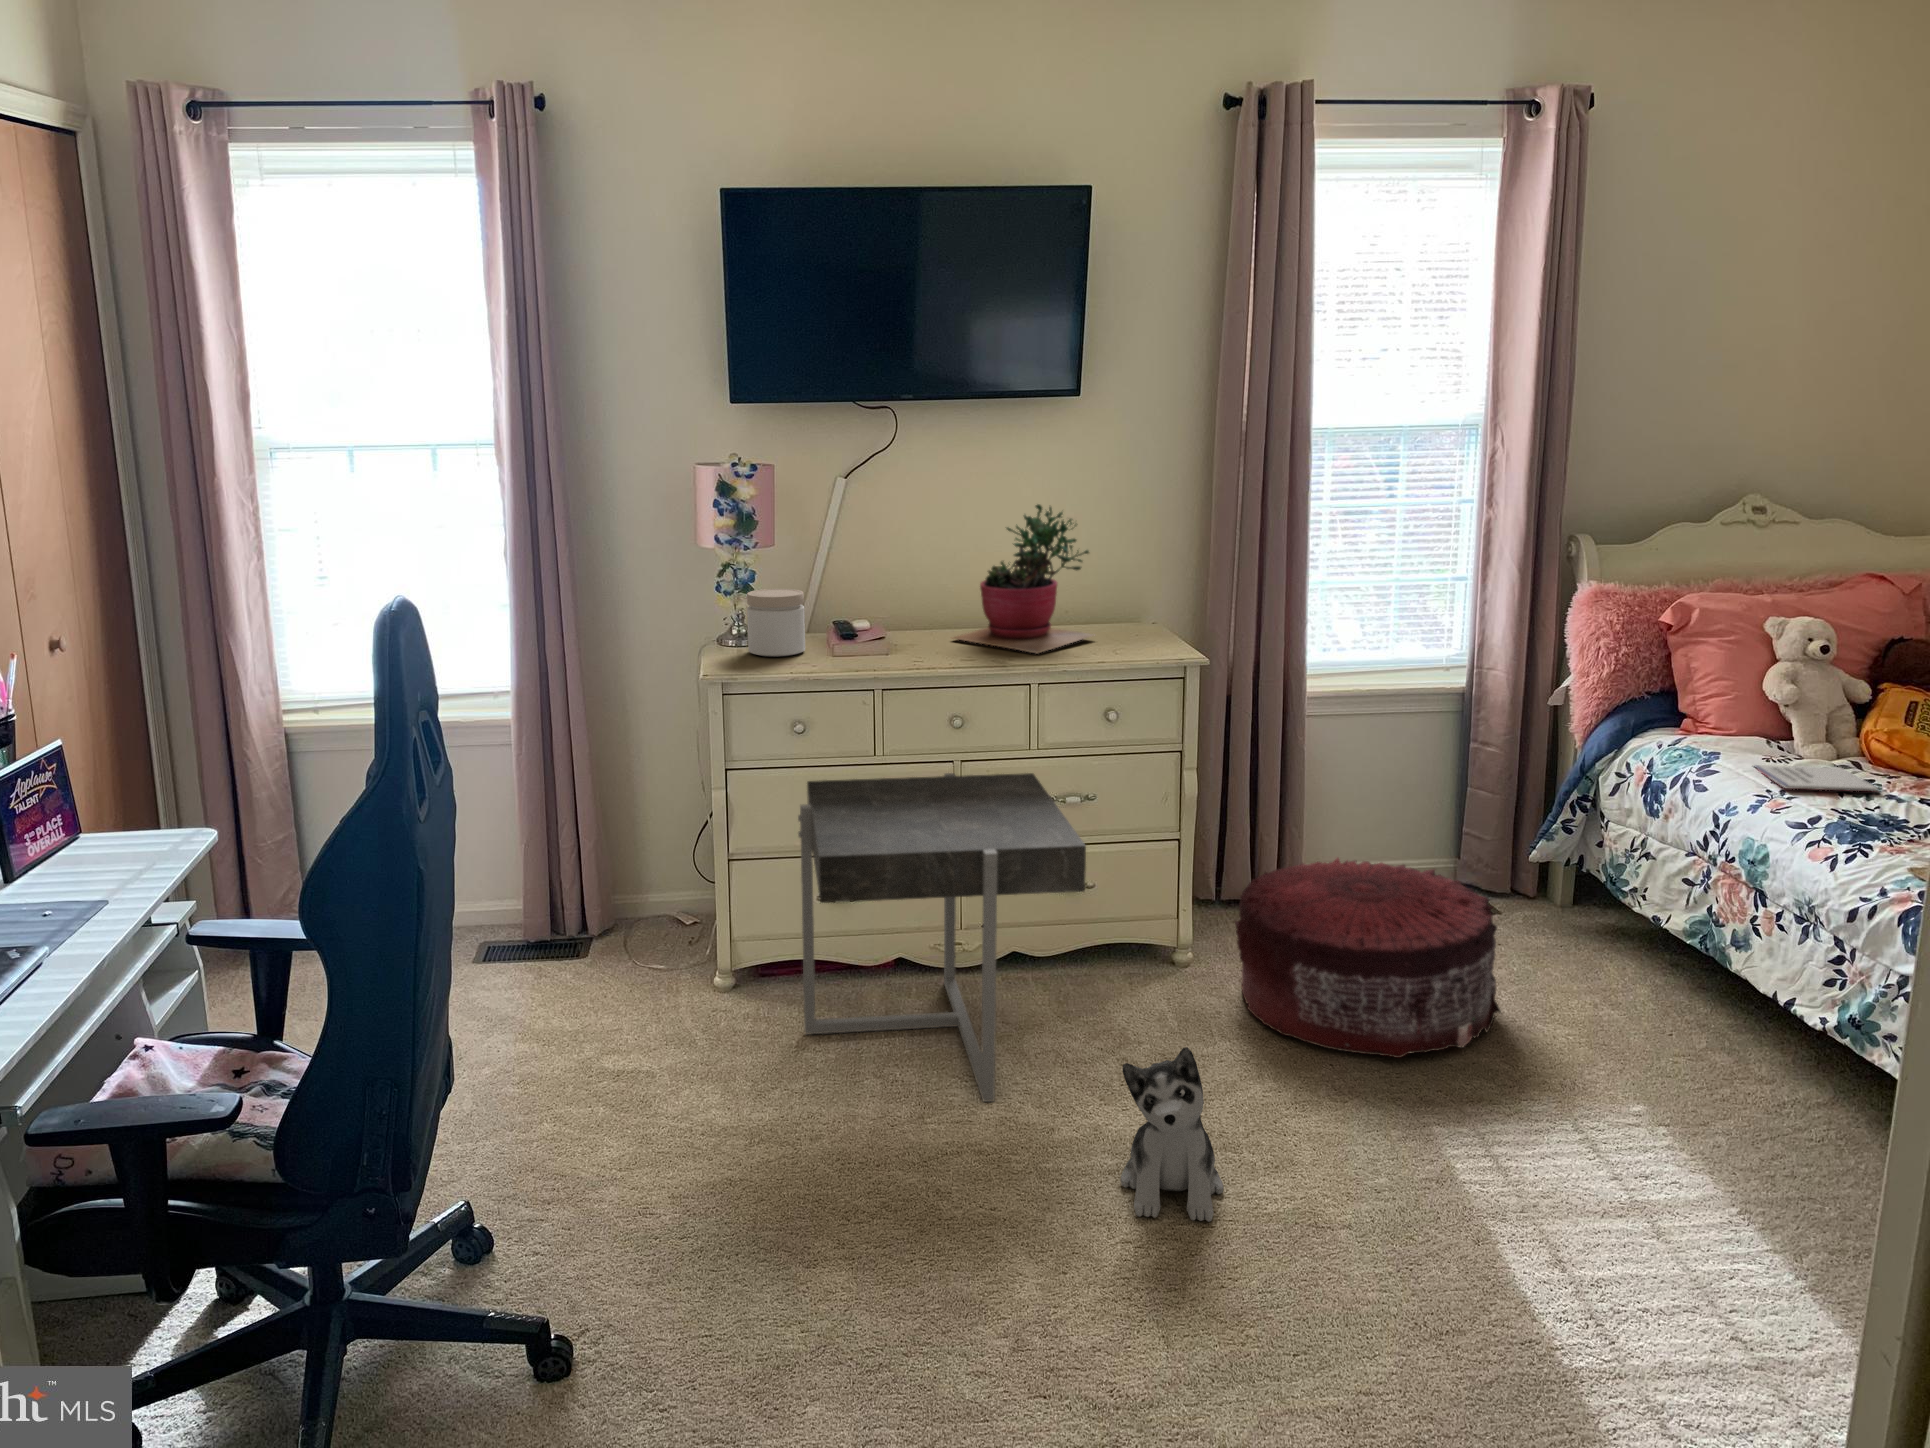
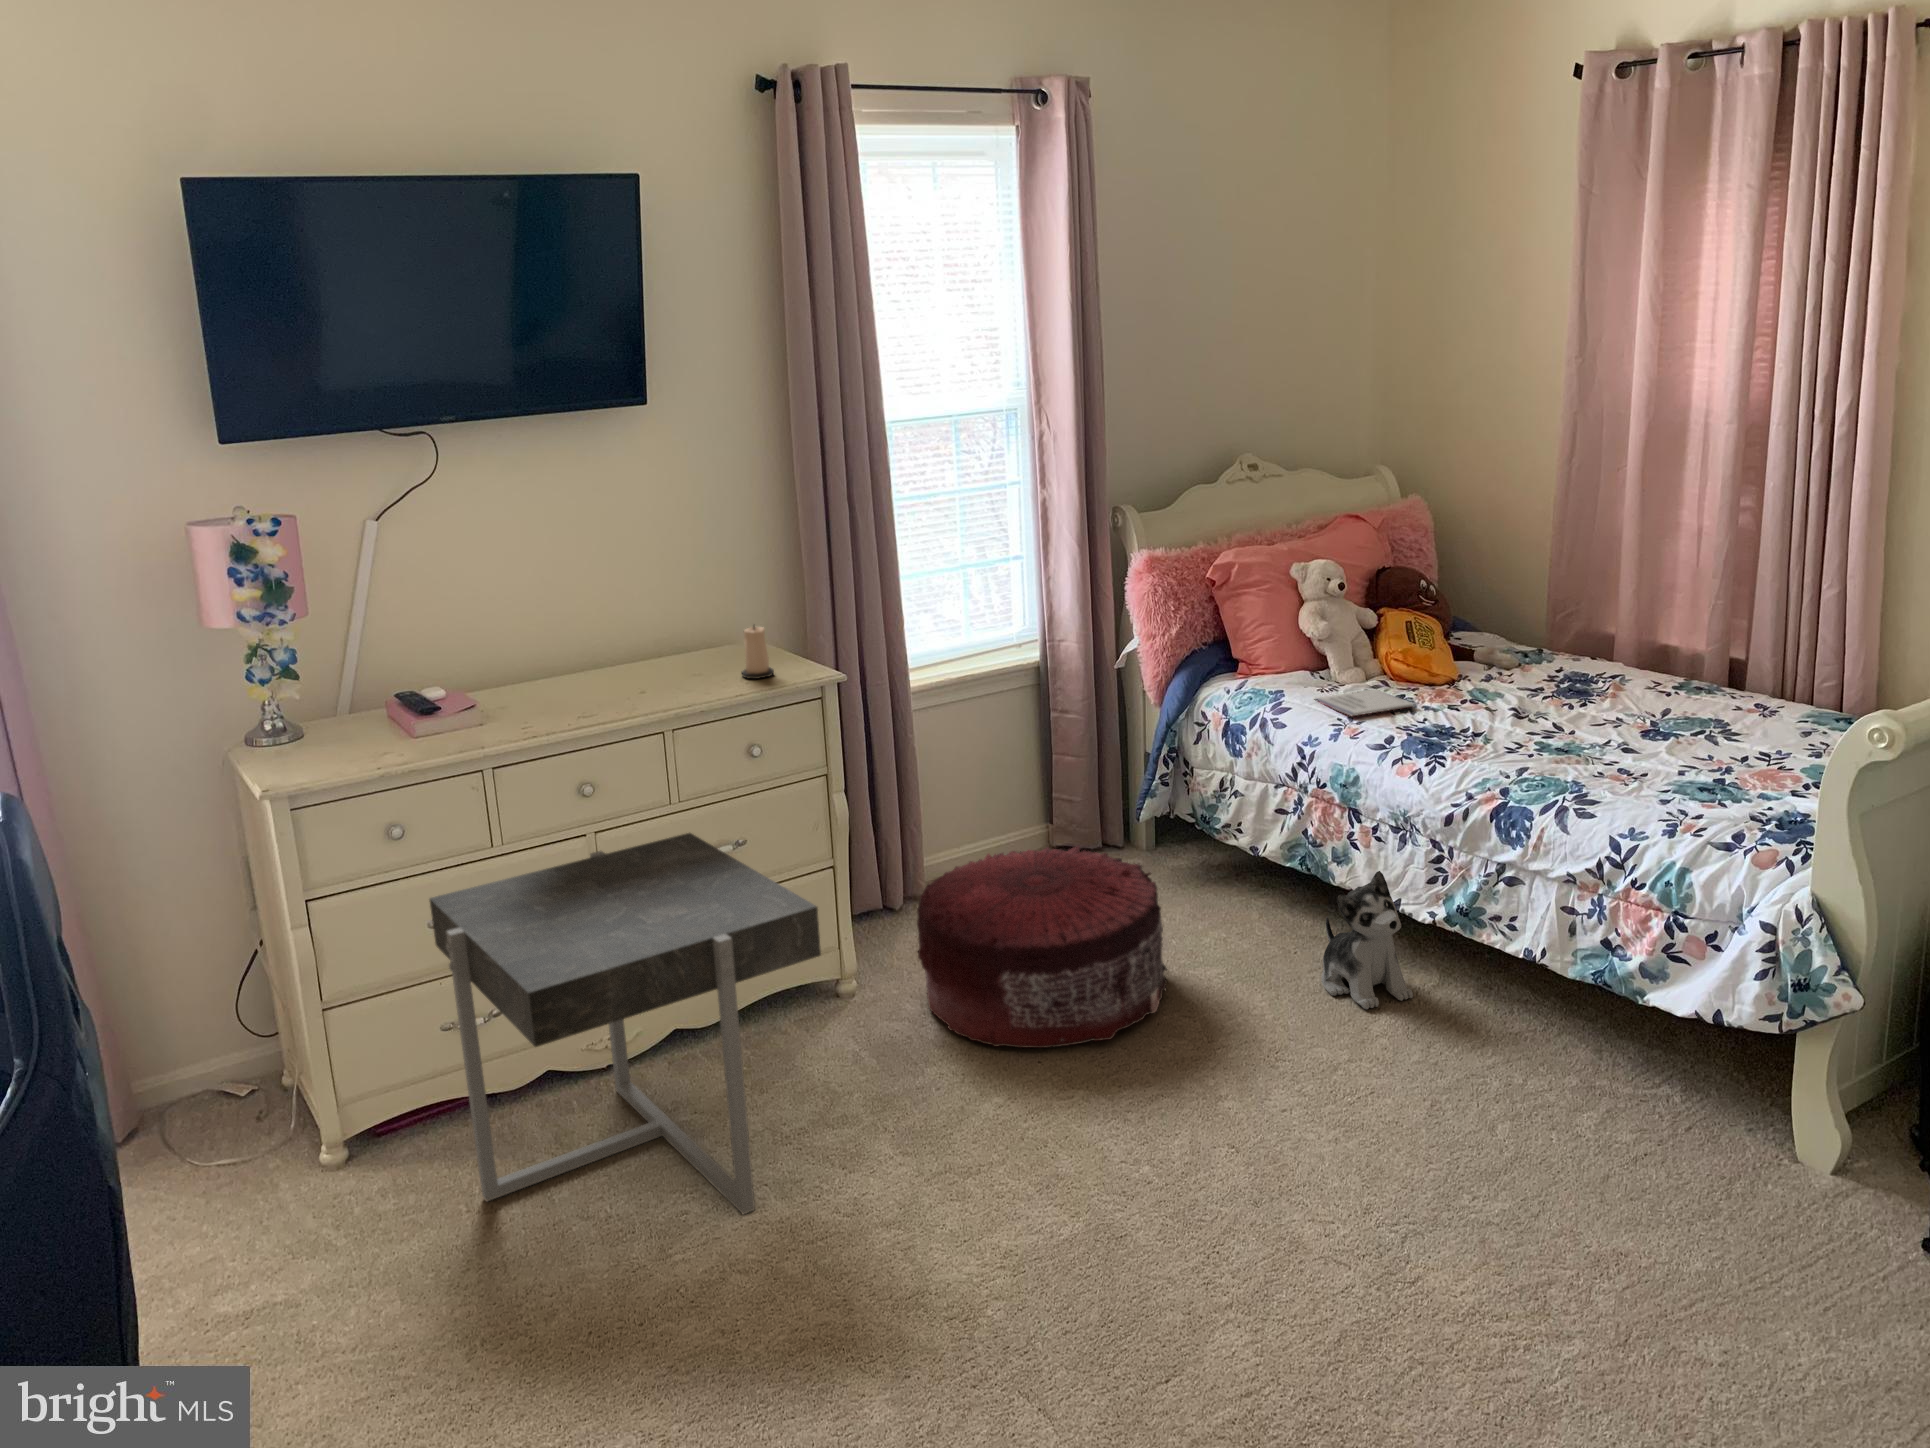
succulent plant: present [954,504,1095,653] -> none [545,526,711,698]
jar: present [747,589,805,656] -> none [289,664,377,753]
candle: none [1117,601,1145,651] -> present [742,626,774,679]
plush toy: present [1121,1047,1224,1222] -> present [1321,871,1413,1009]

